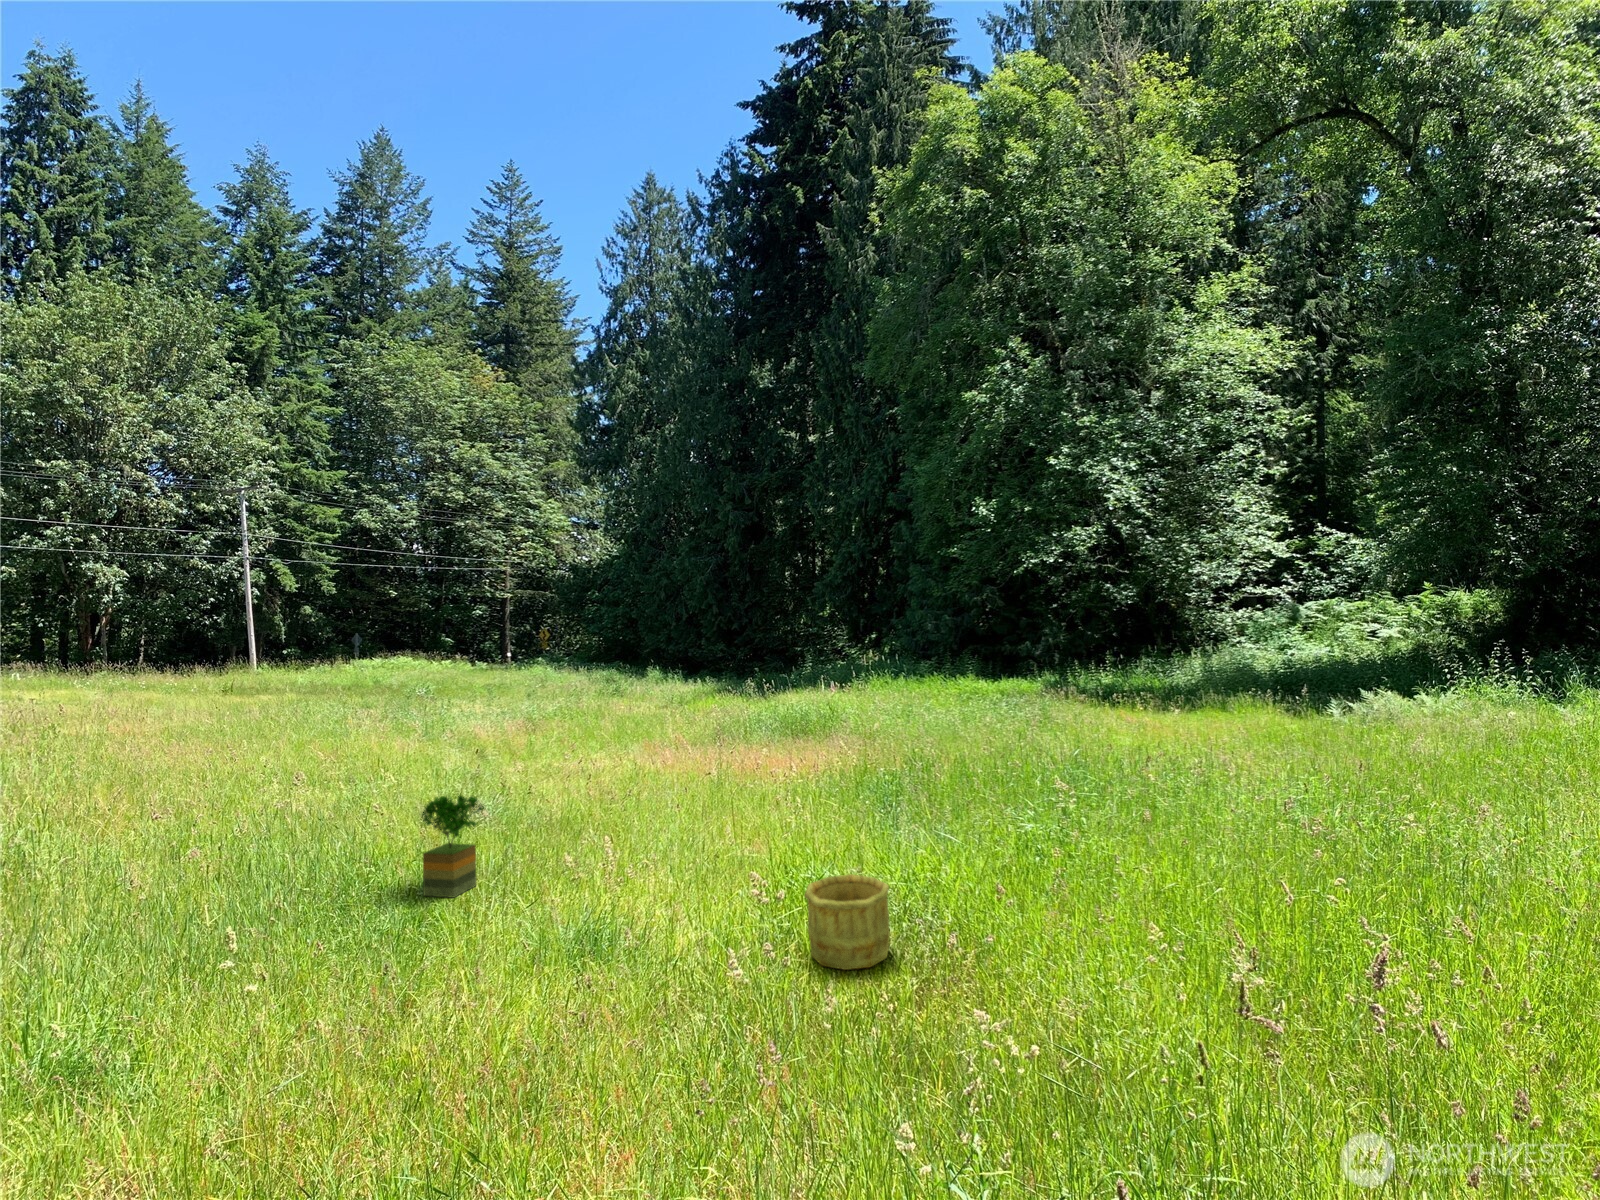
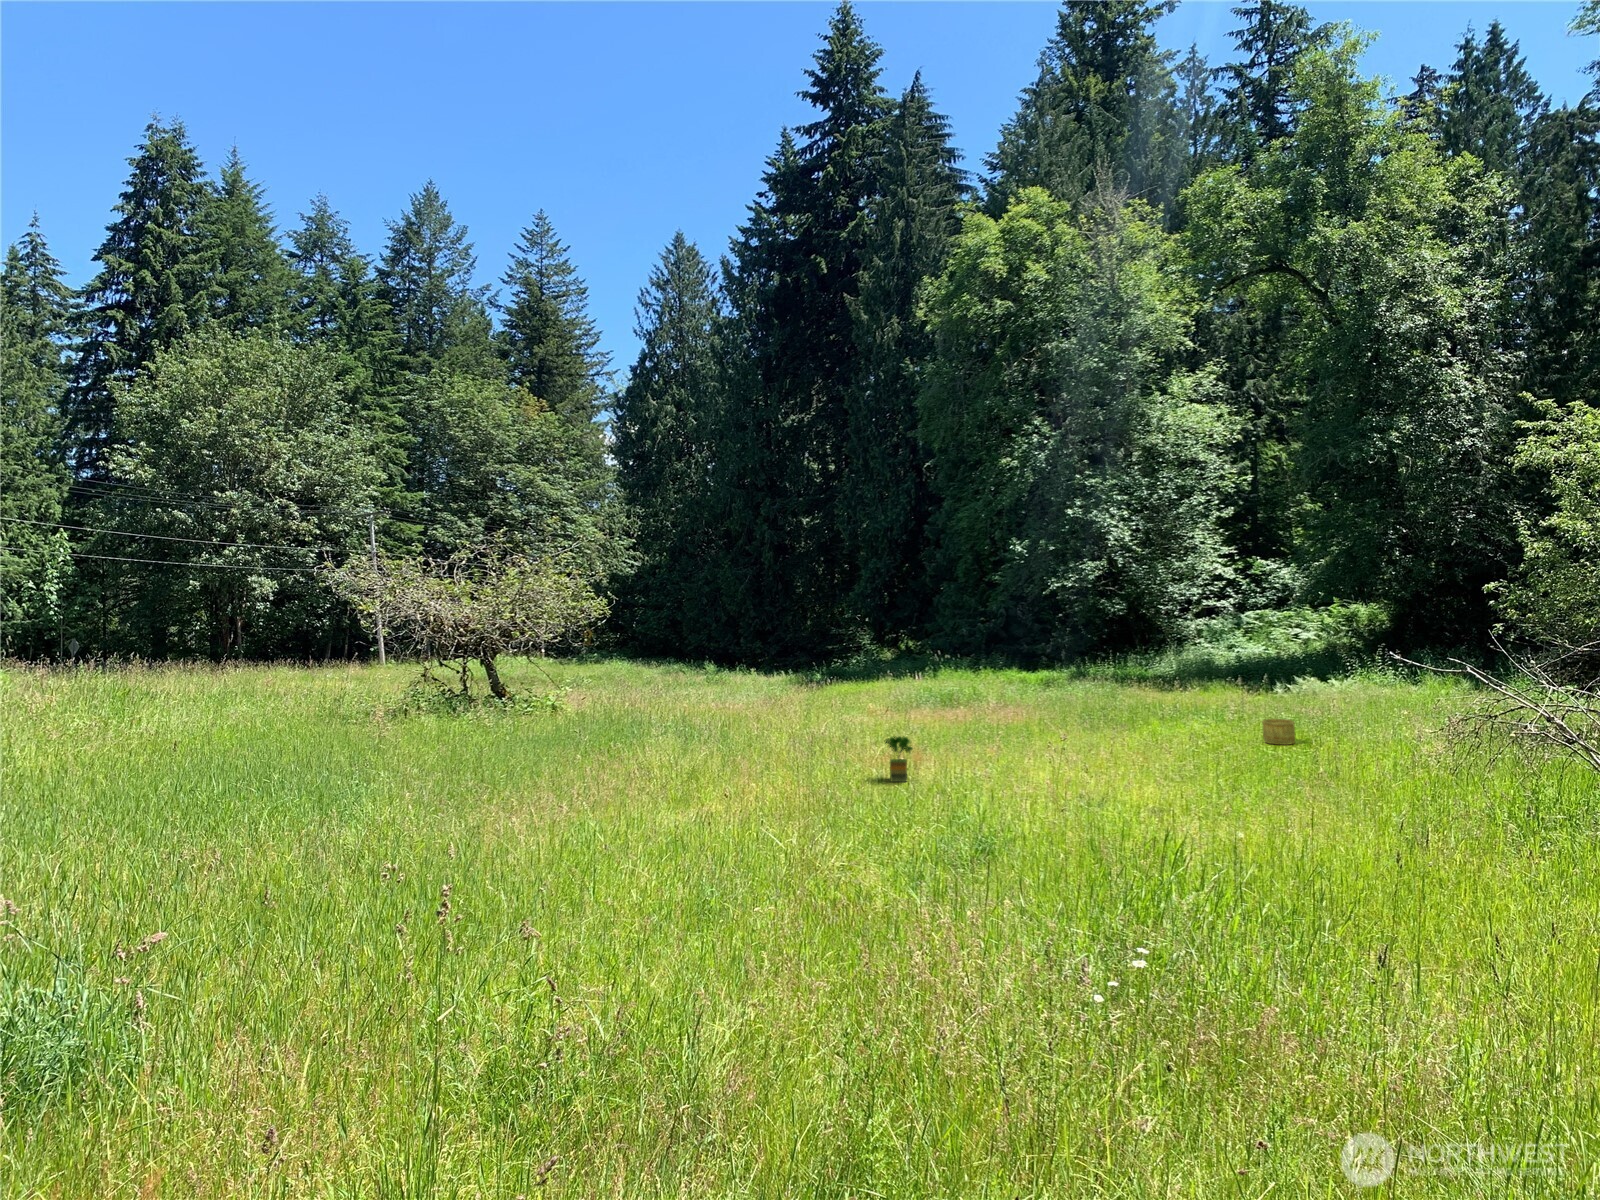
wooden bucket: present [805,874,889,970] -> present [1262,719,1295,745]

